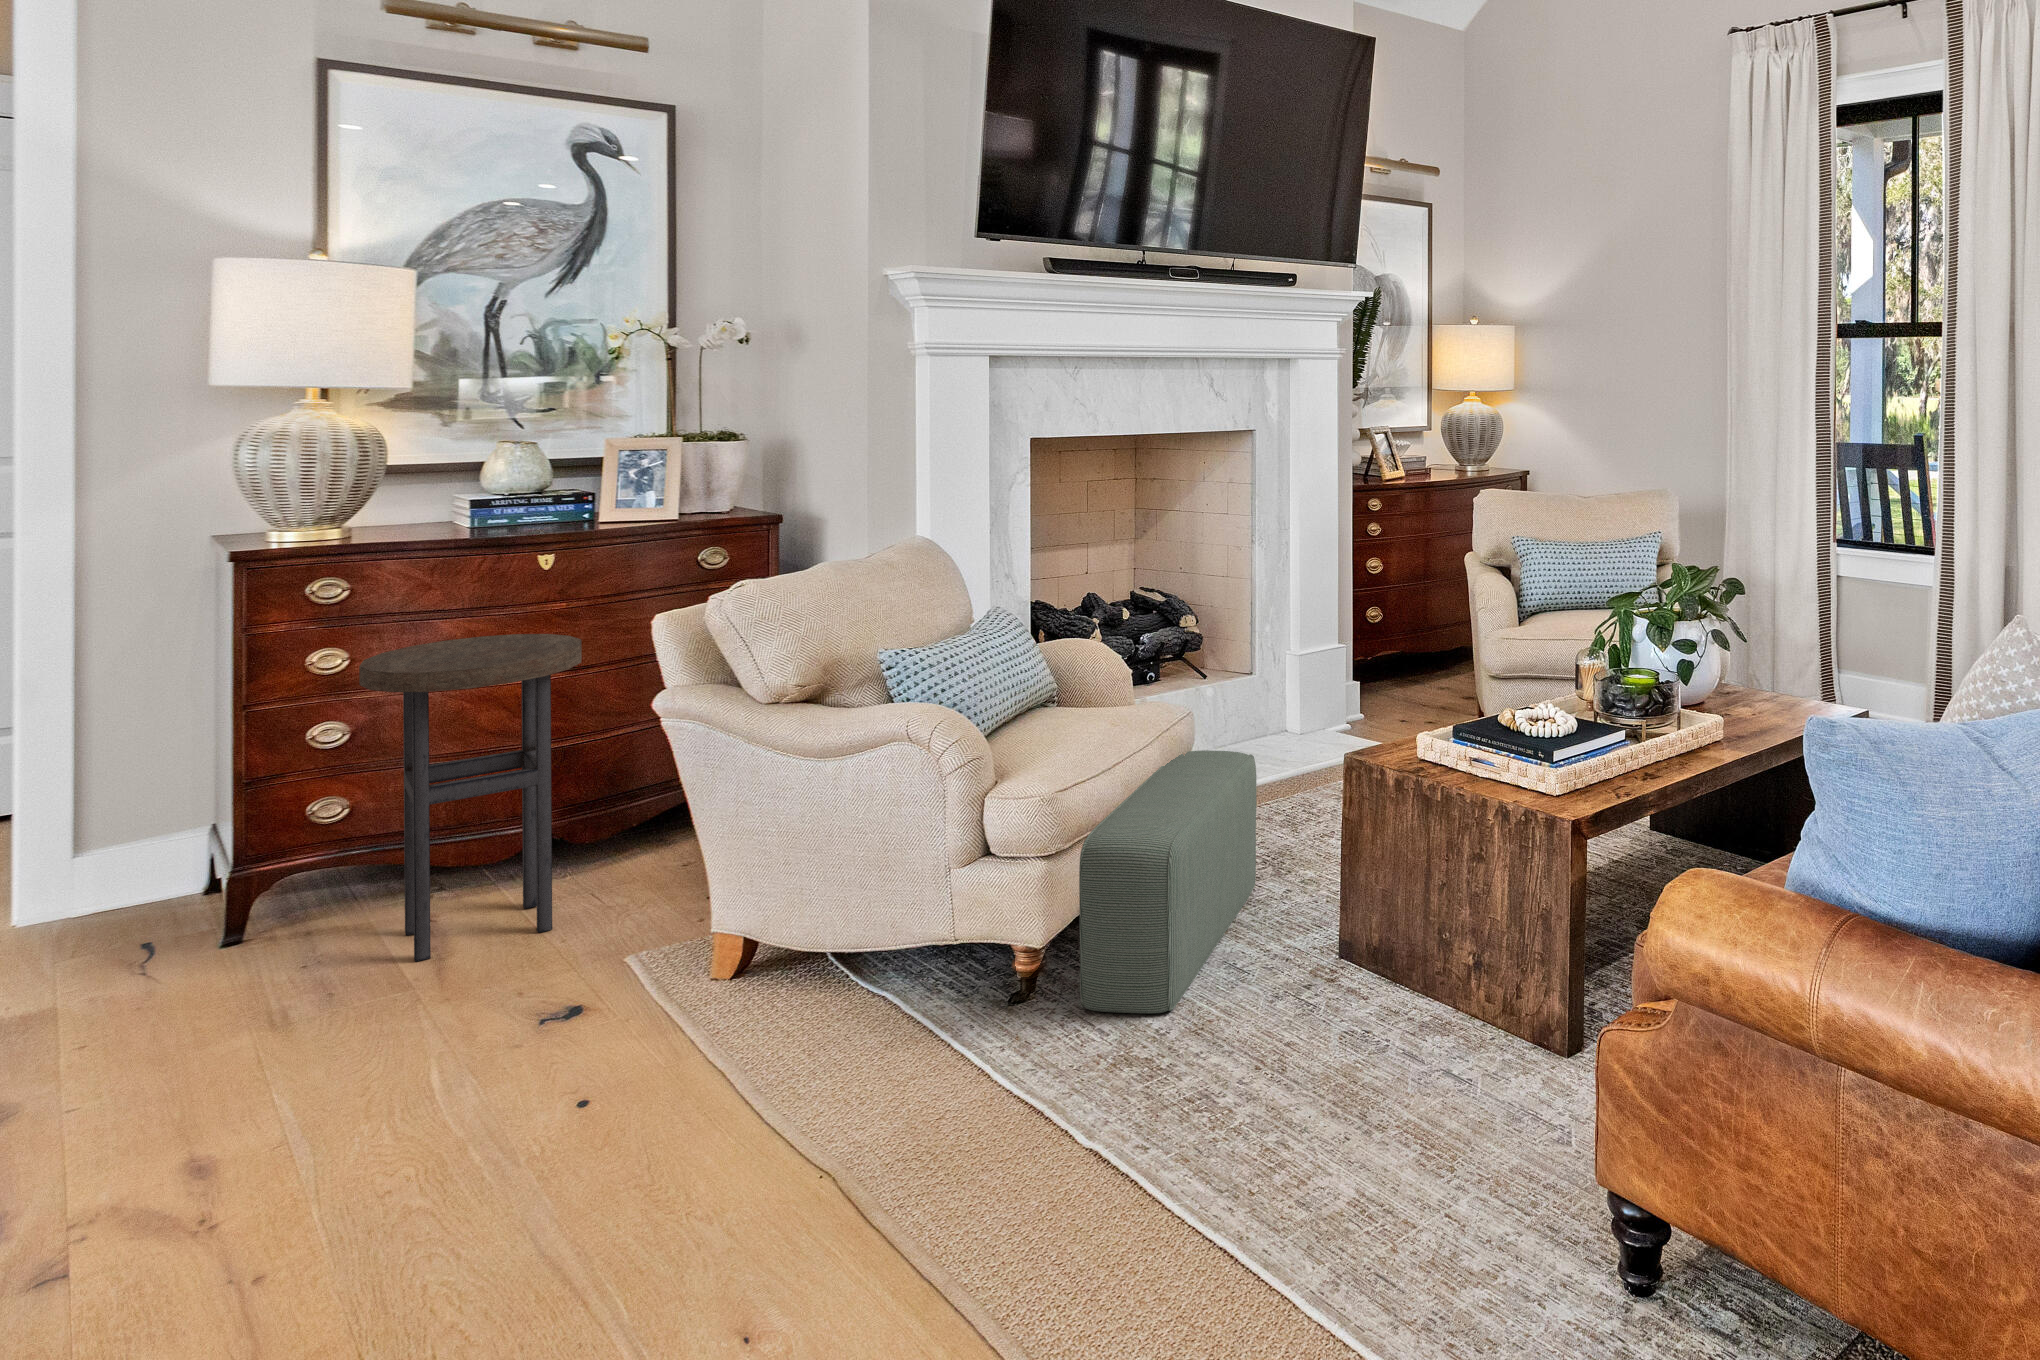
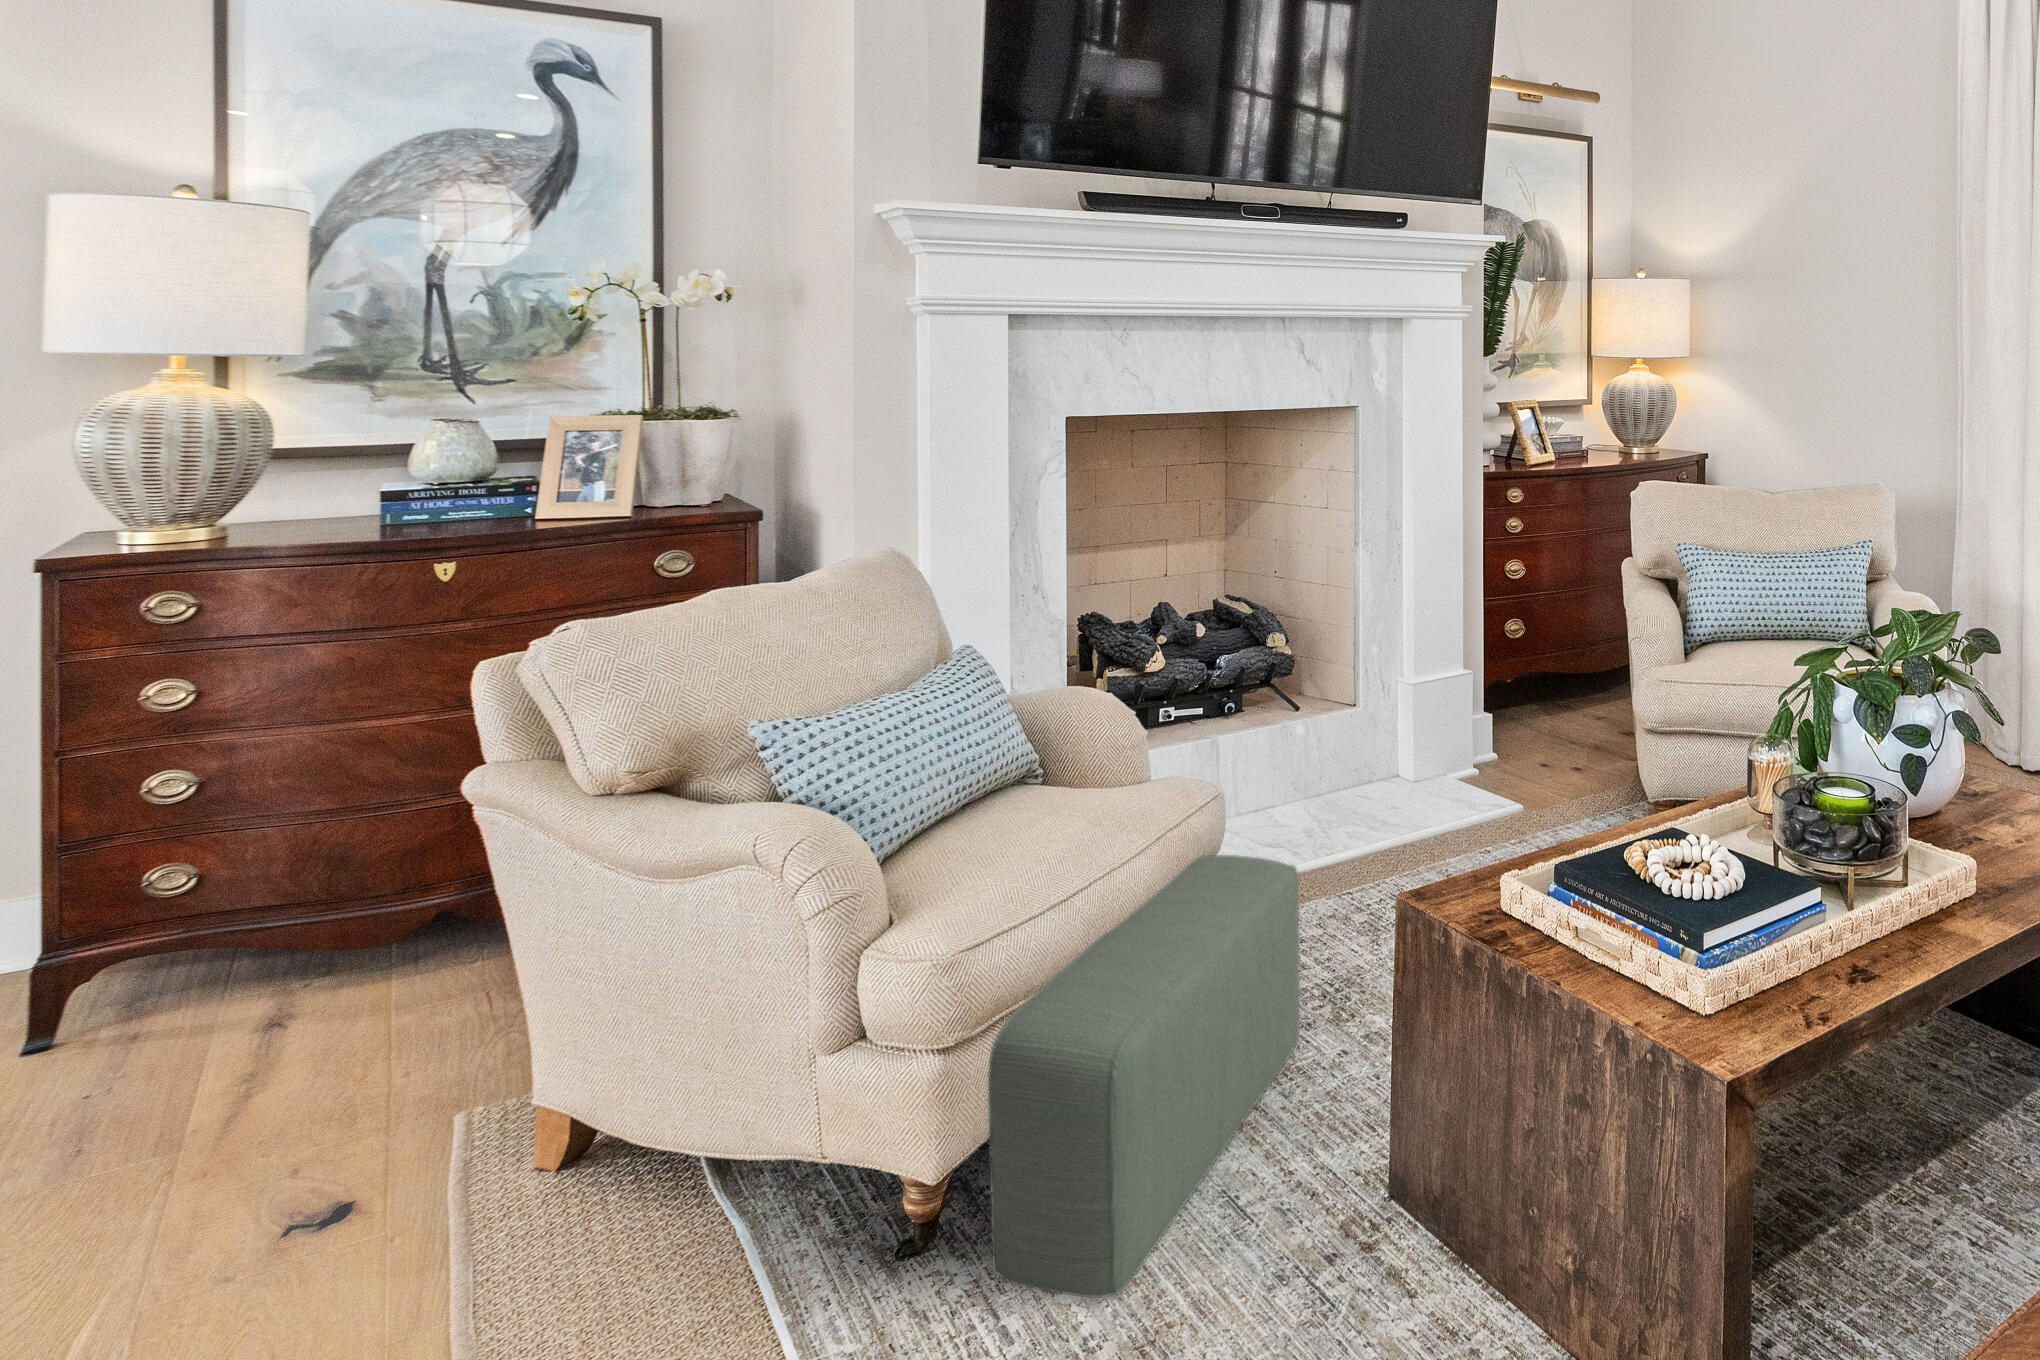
side table: present [359,634,582,962] -> none [153,666,457,1097]

